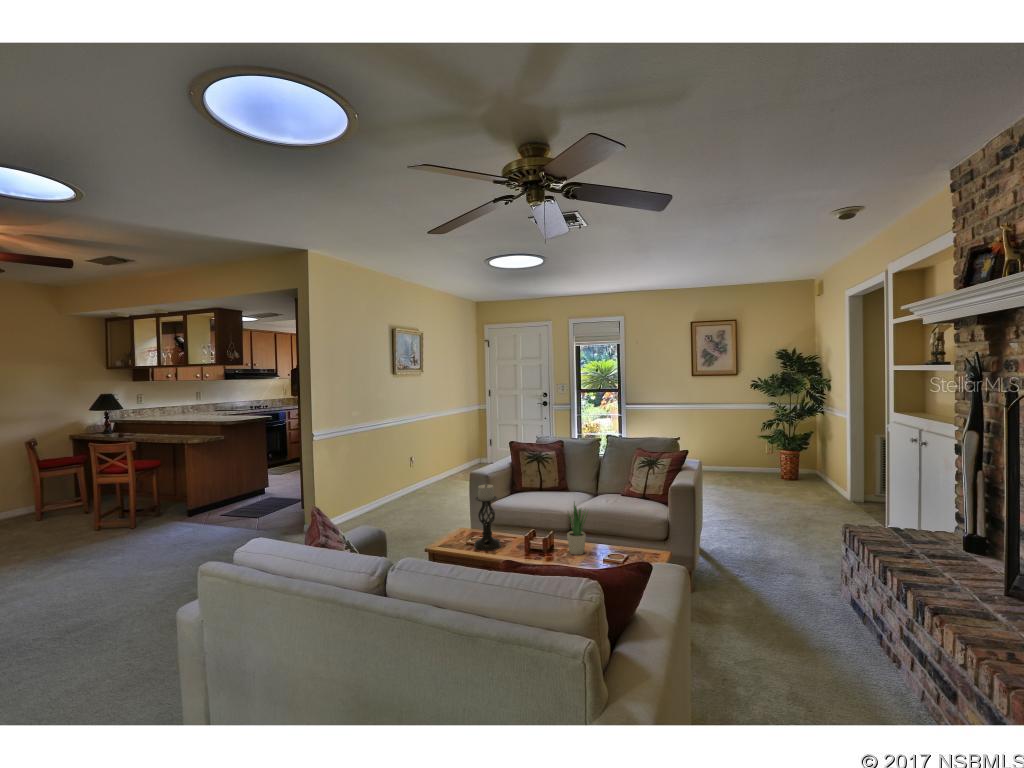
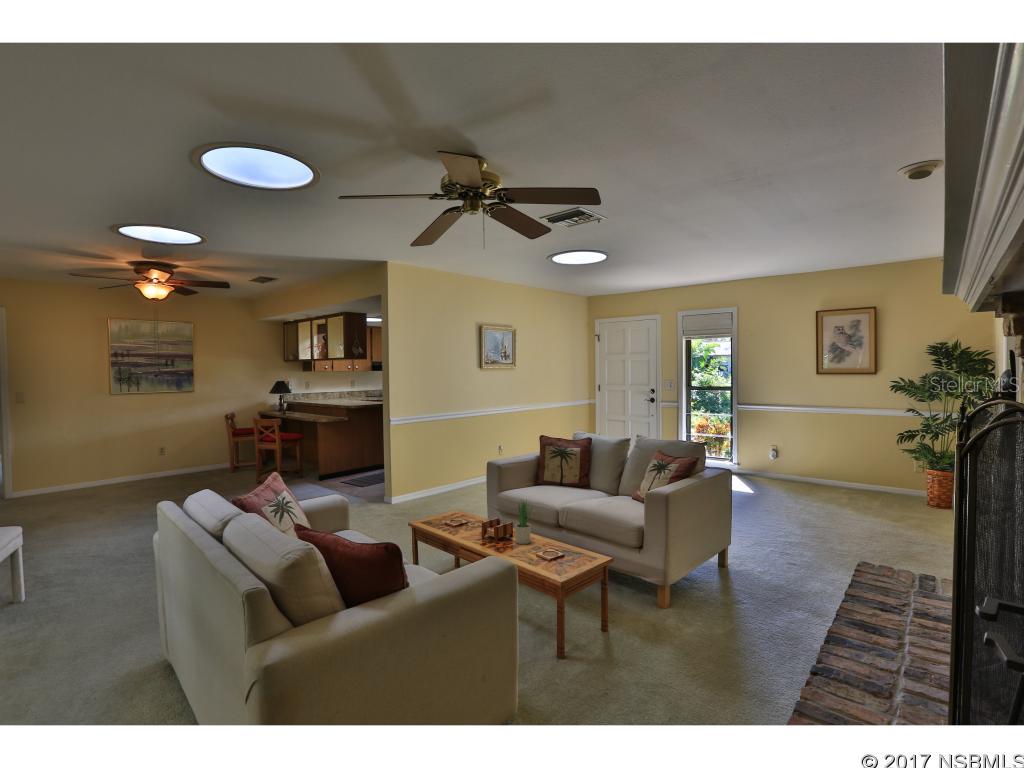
candle holder: present [474,484,501,551] -> none [448,472,472,531]

